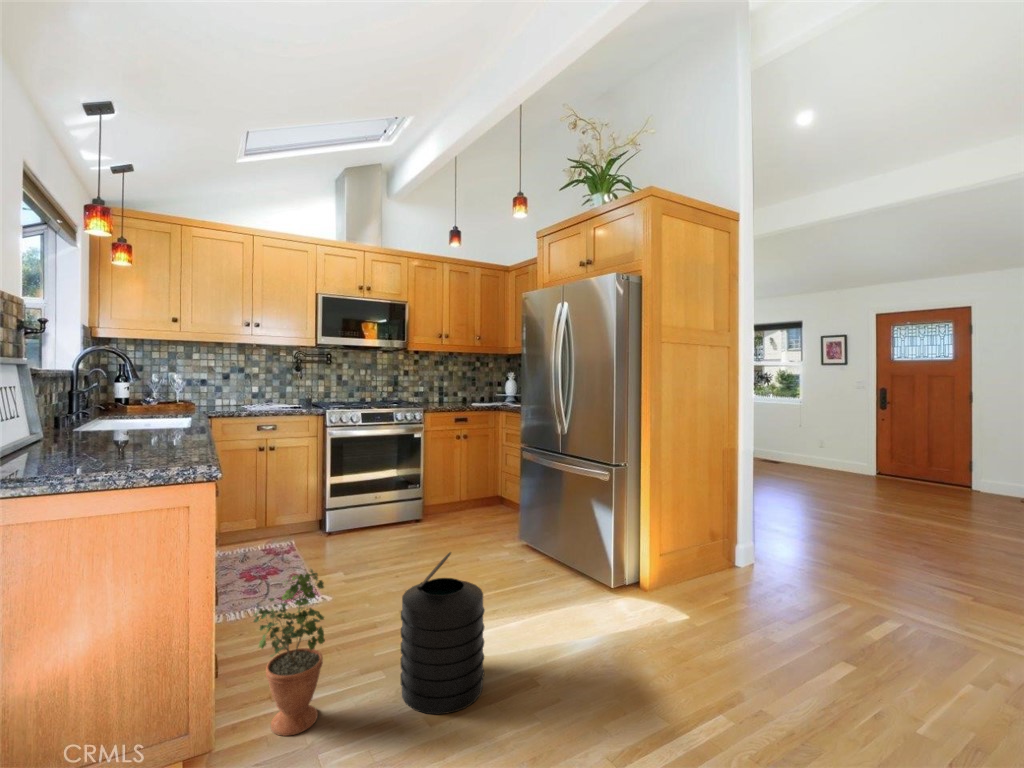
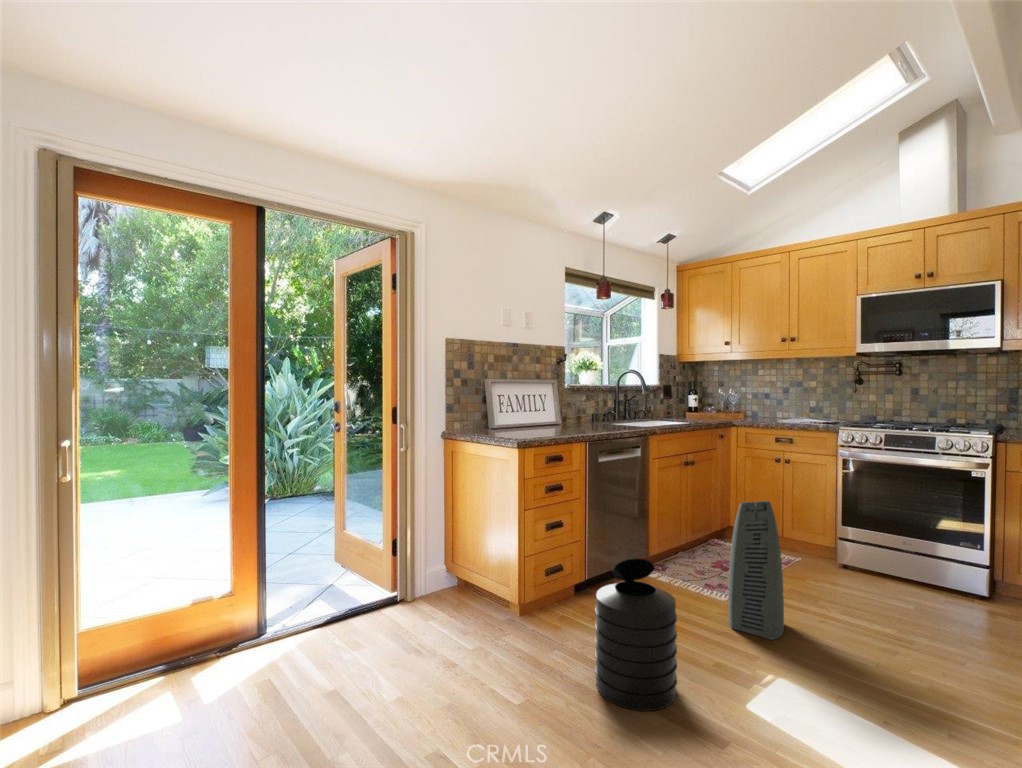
air purifier: none [354,479,409,608] -> present [728,501,784,640]
potted plant: present [254,569,325,736] -> none [537,525,589,640]

